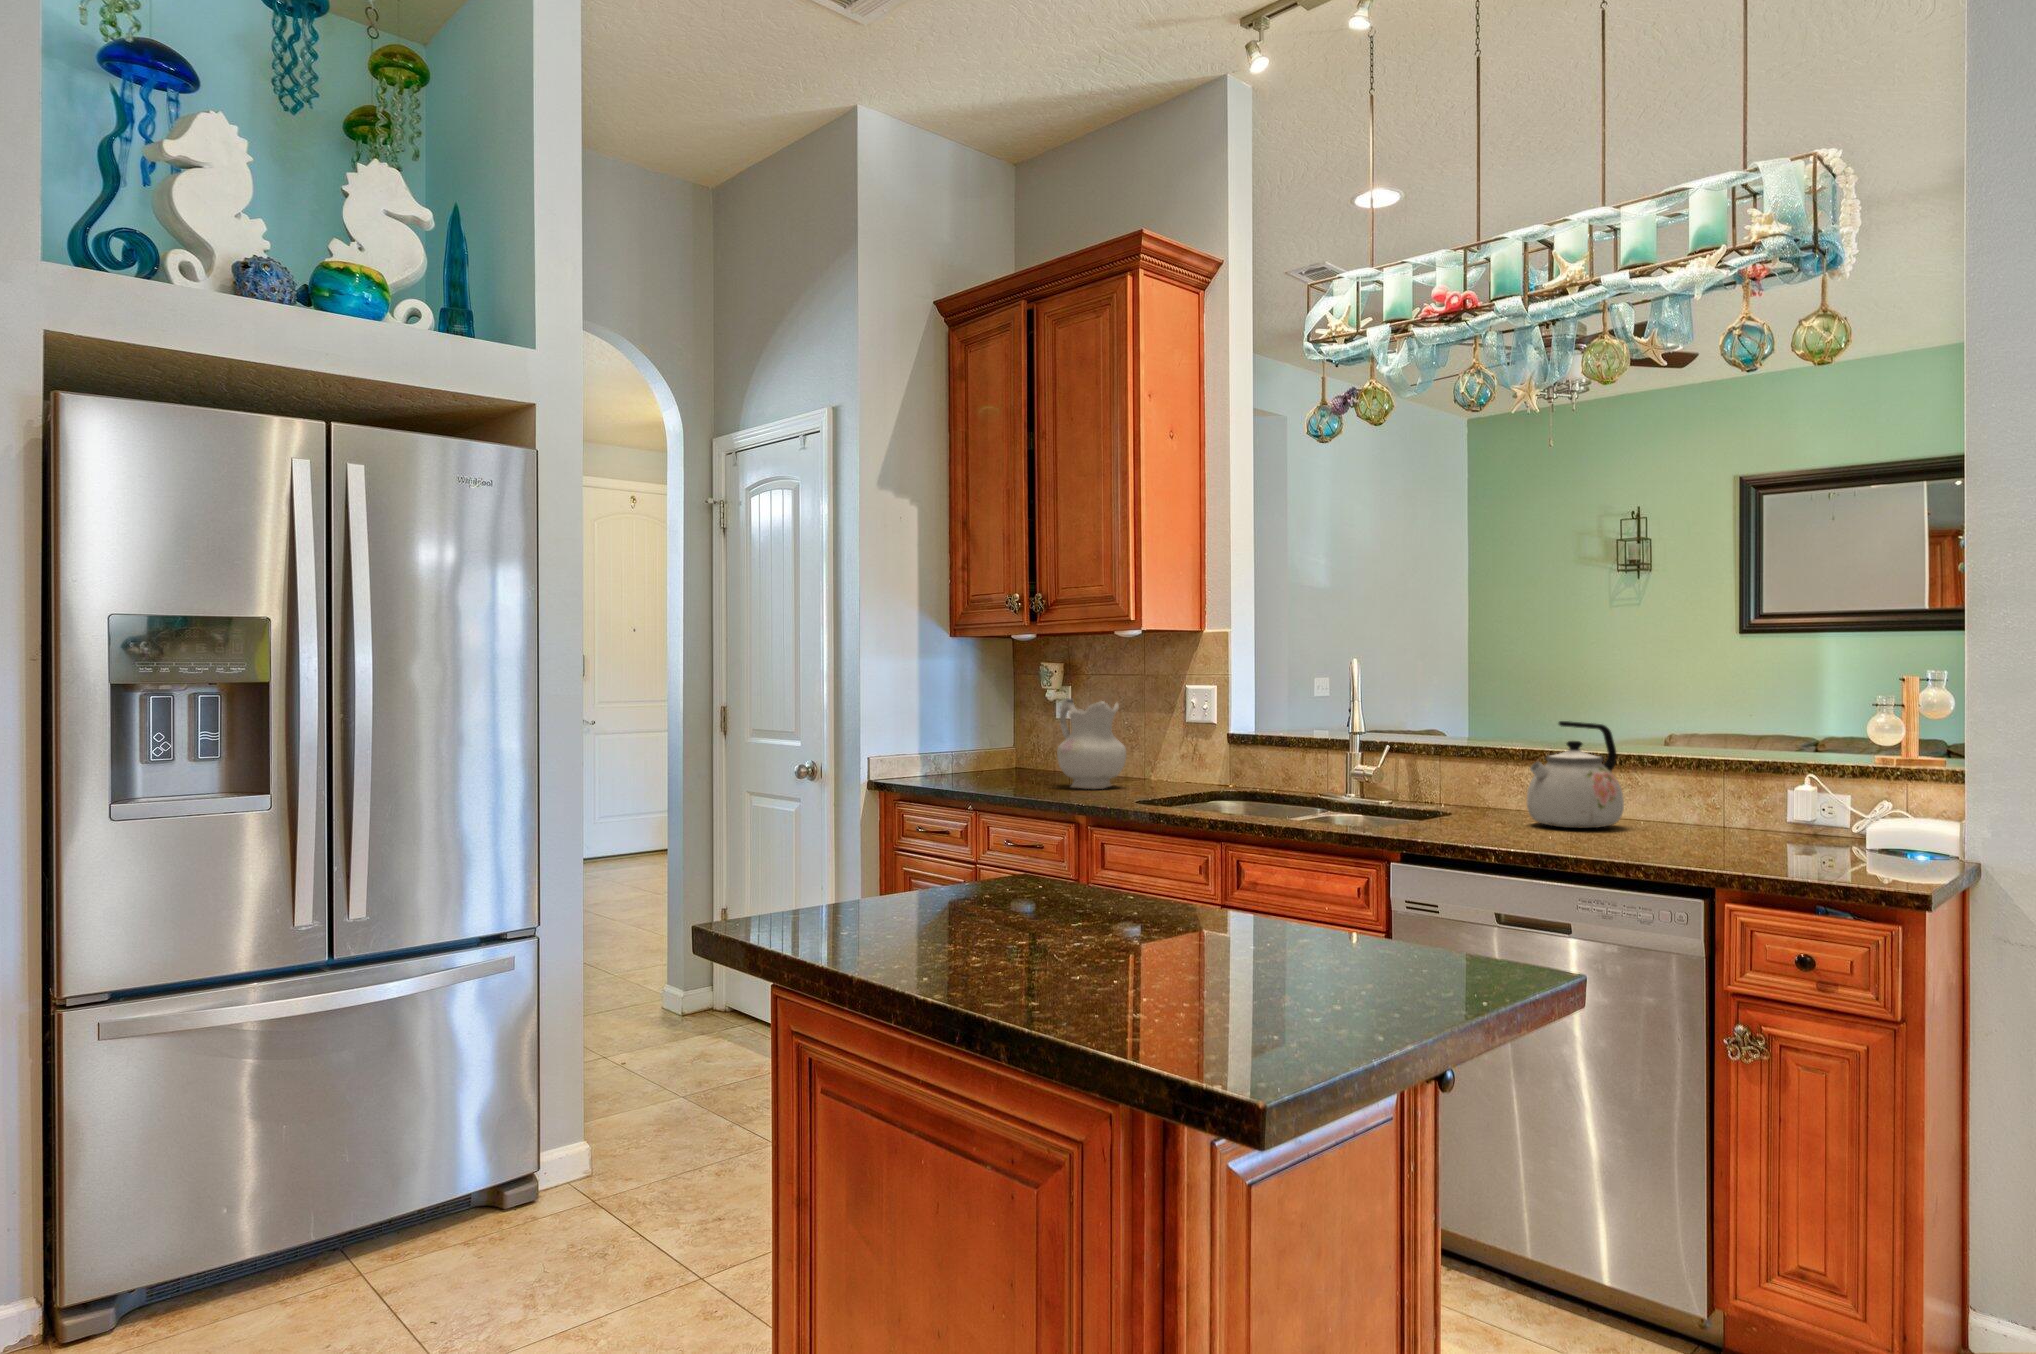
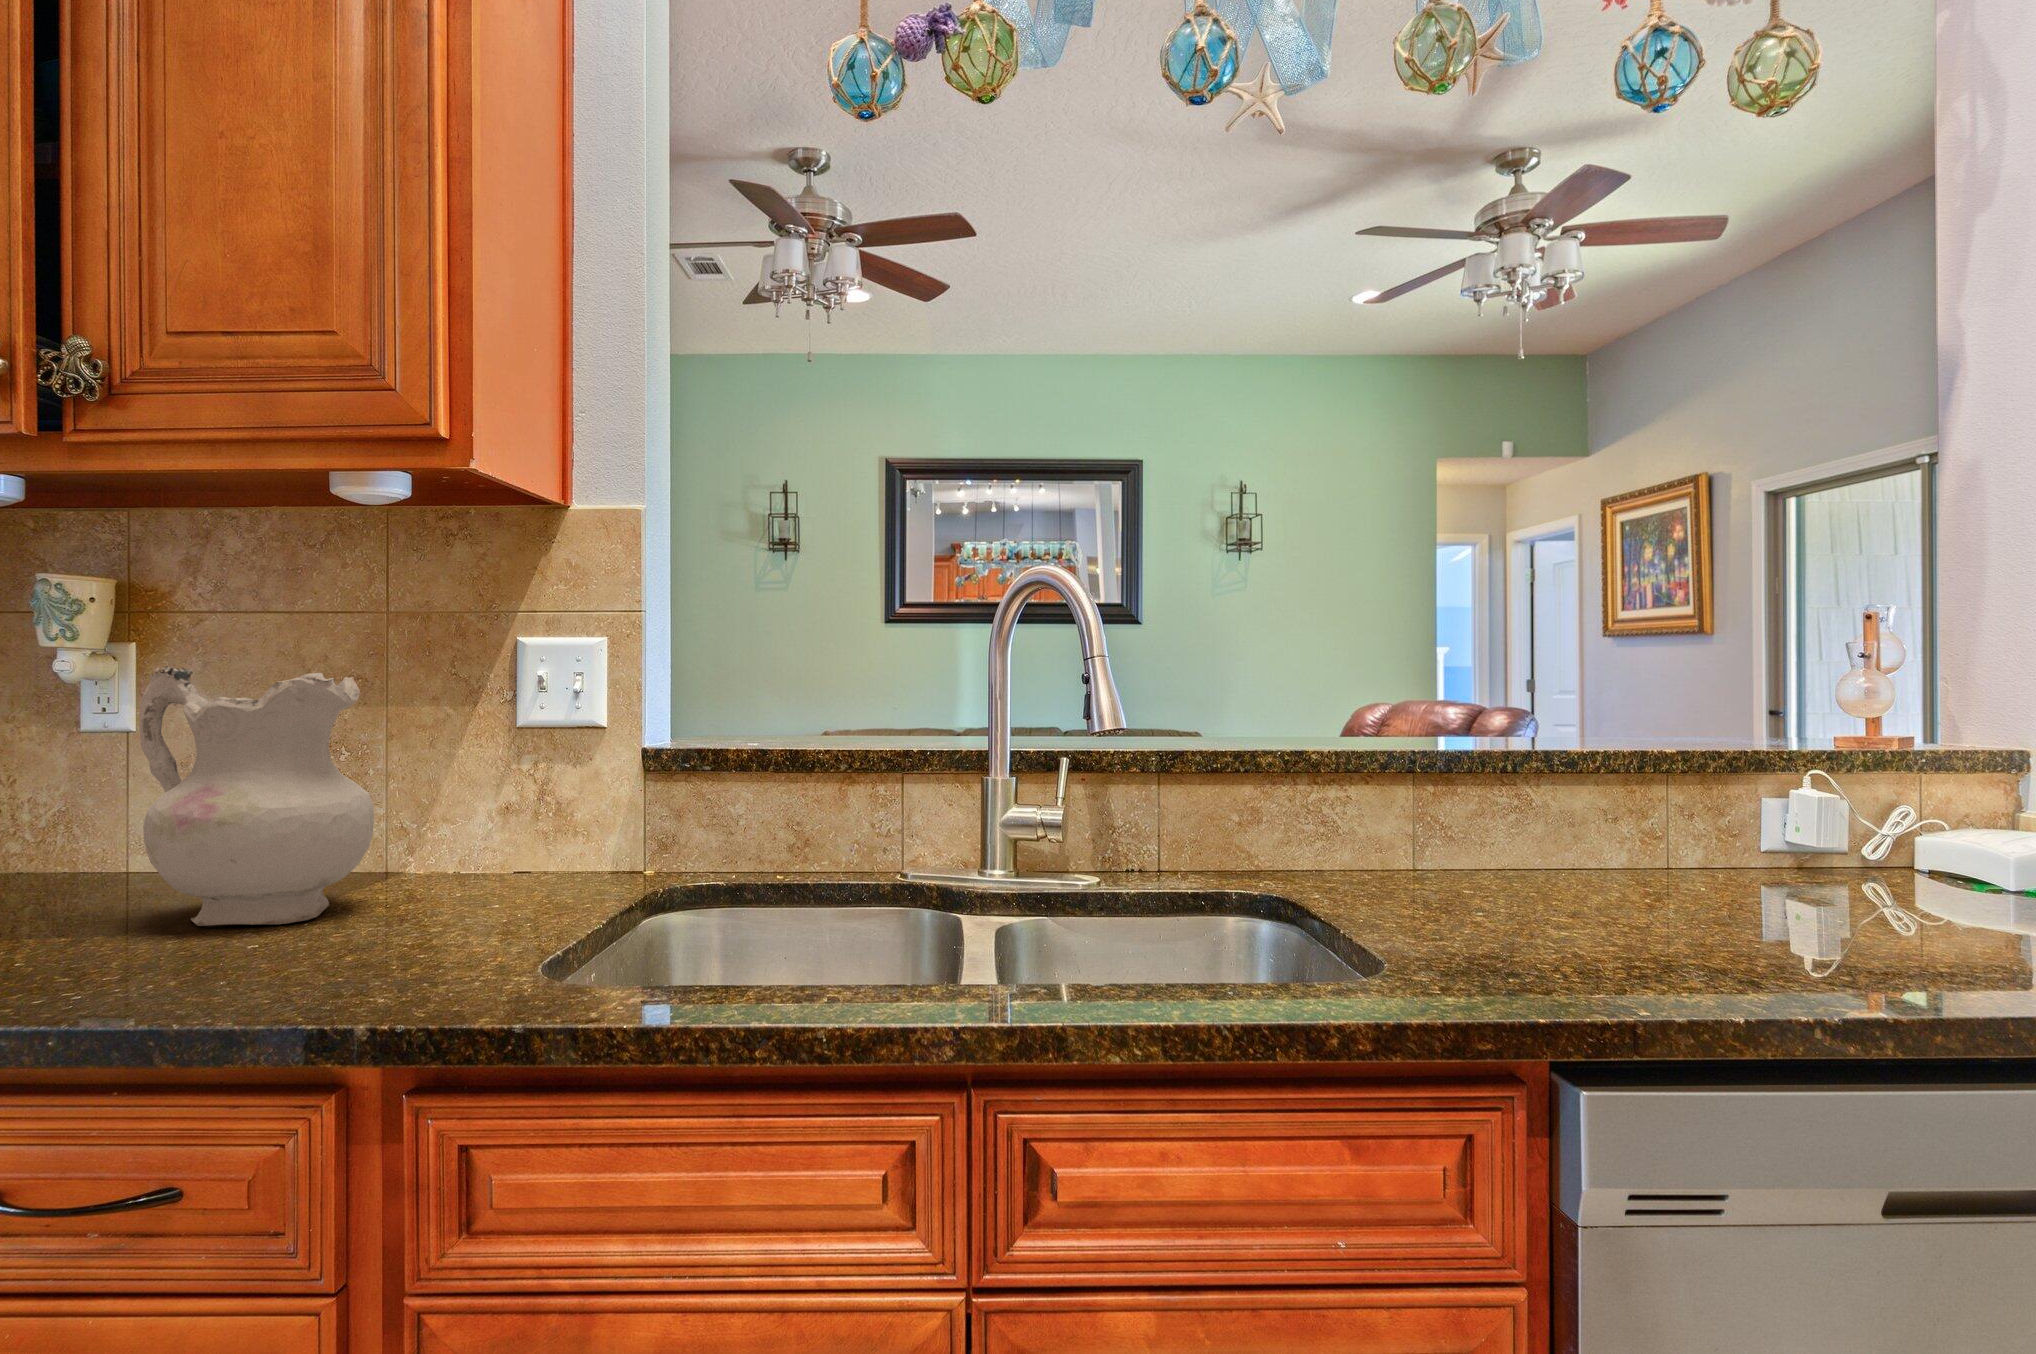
kettle: present [1527,721,1624,828] -> none [1470,693,1666,907]

